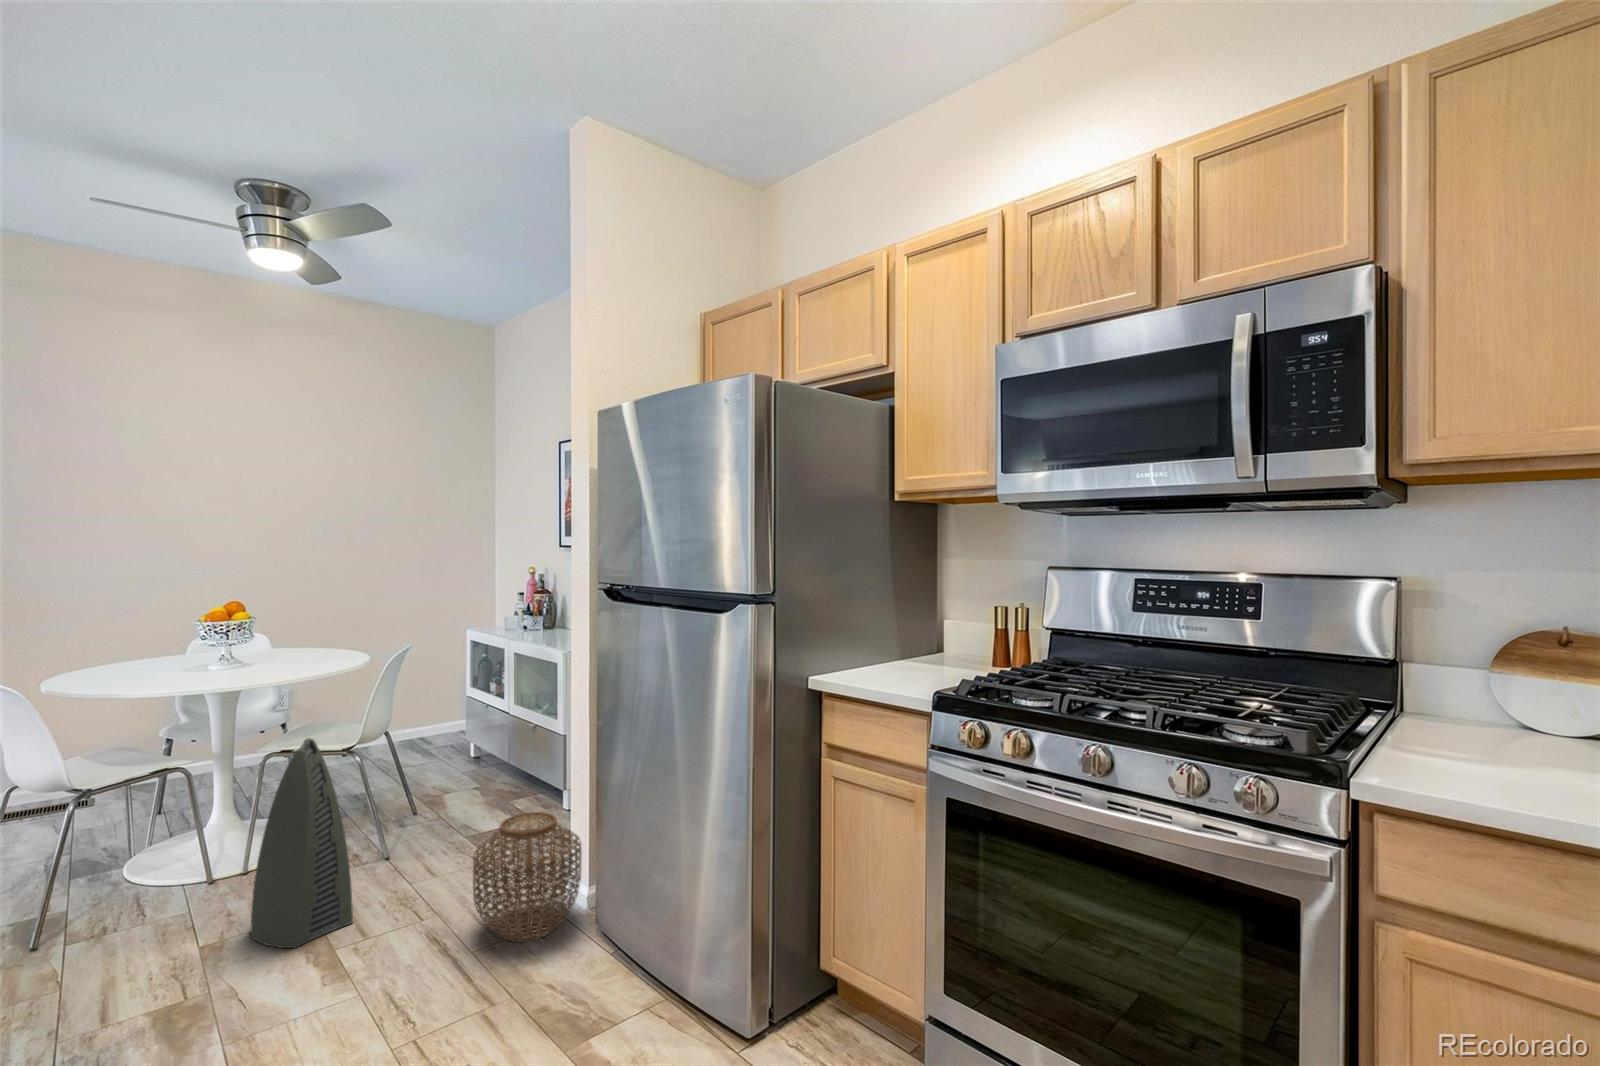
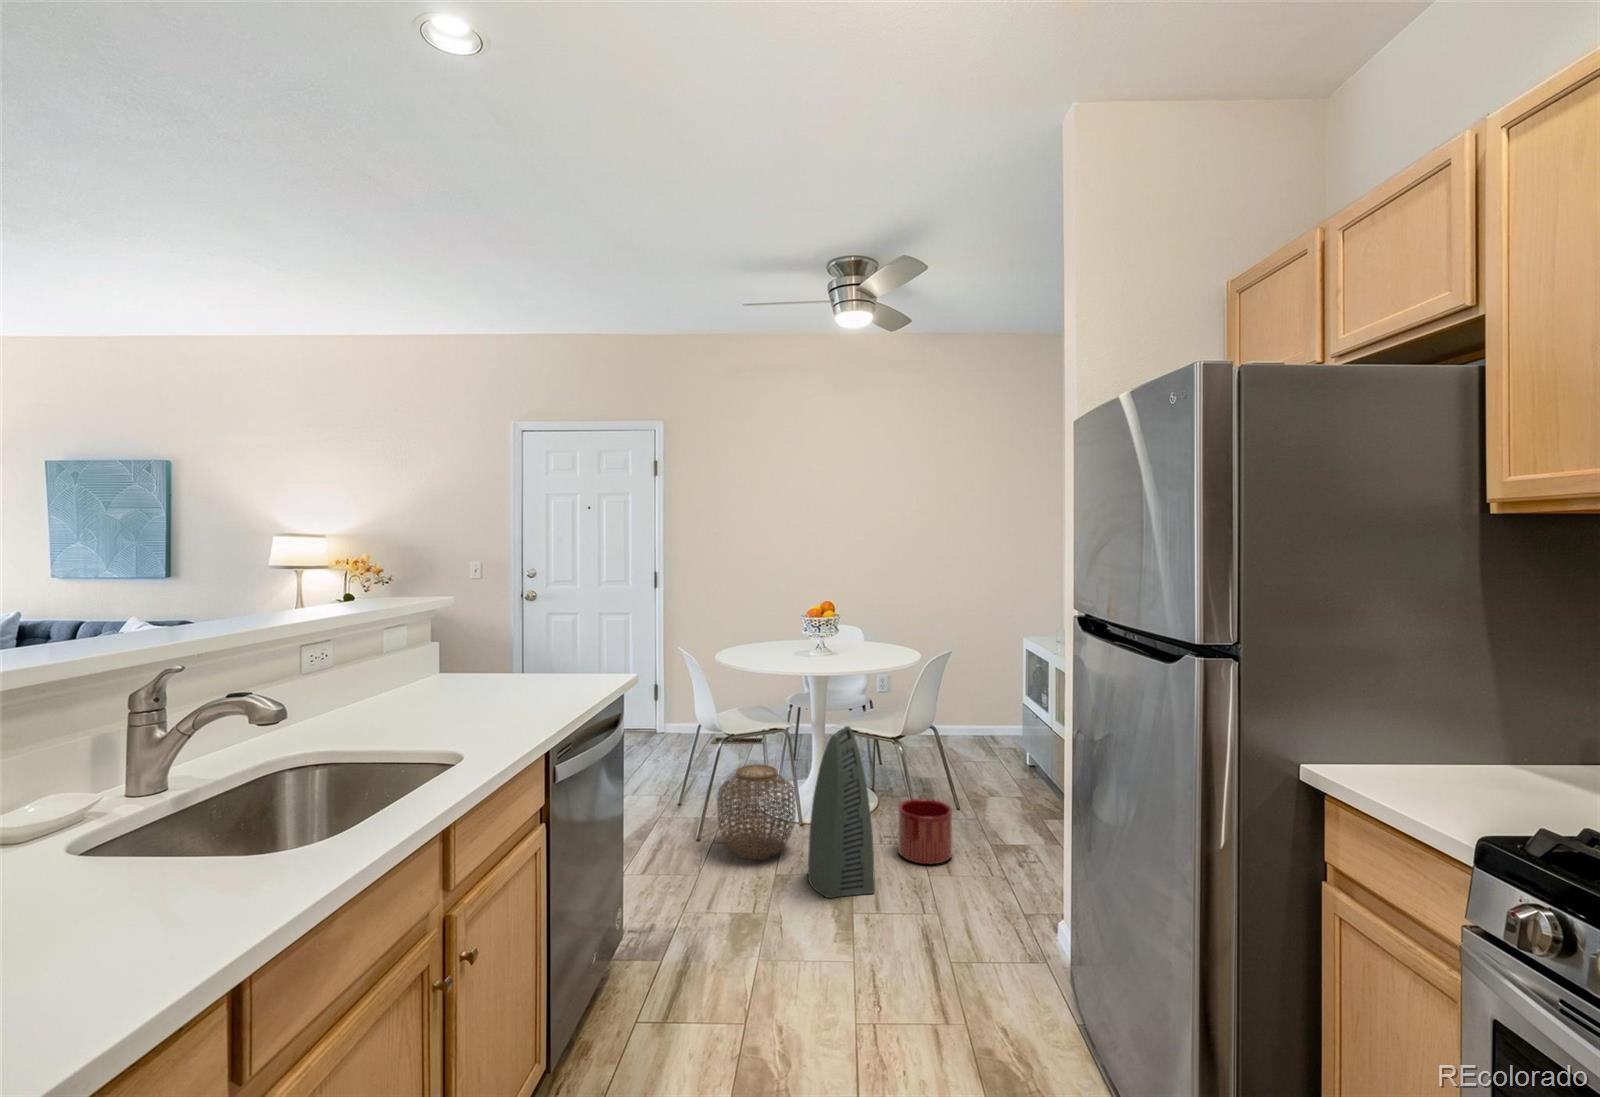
planter: none [362,805,429,878] -> present [898,799,952,864]
woven basket: present [473,812,581,942] -> present [717,764,795,860]

